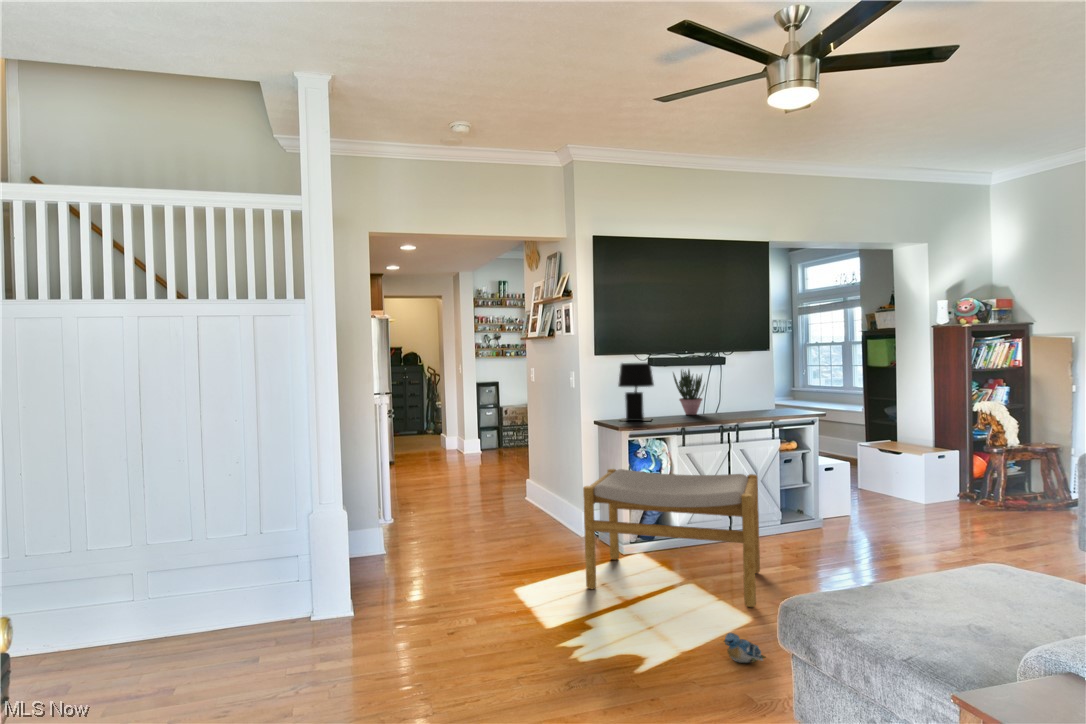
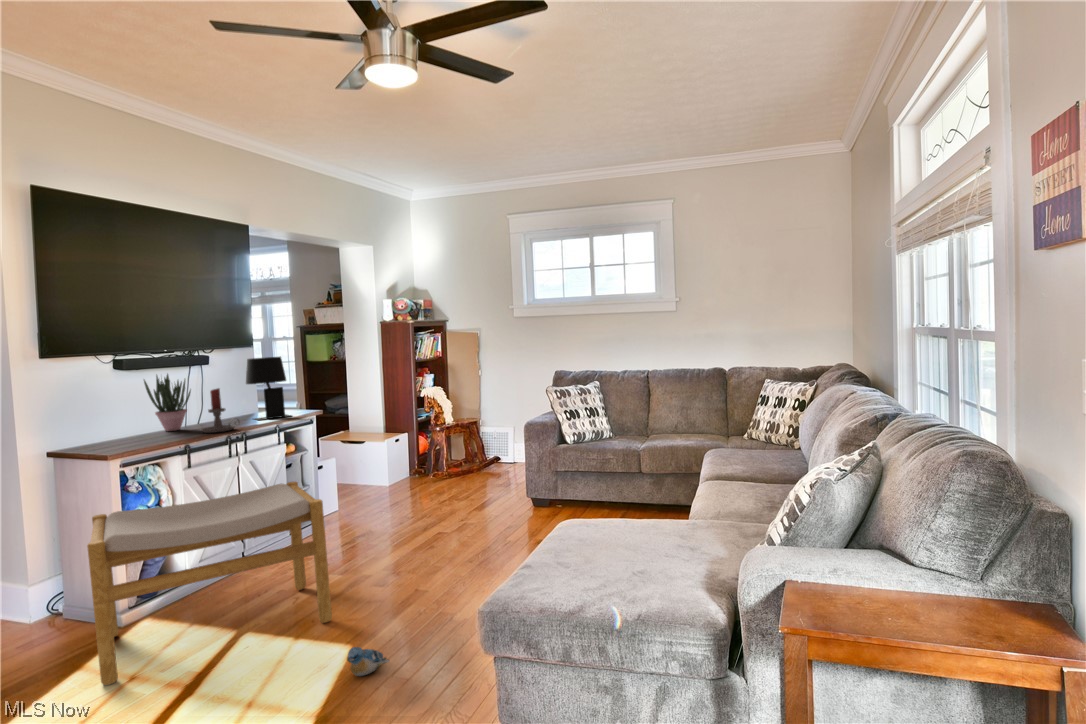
table lamp: present [619,363,654,421] -> present [246,357,291,420]
candle holder: none [704,384,737,421] -> present [202,388,240,433]

